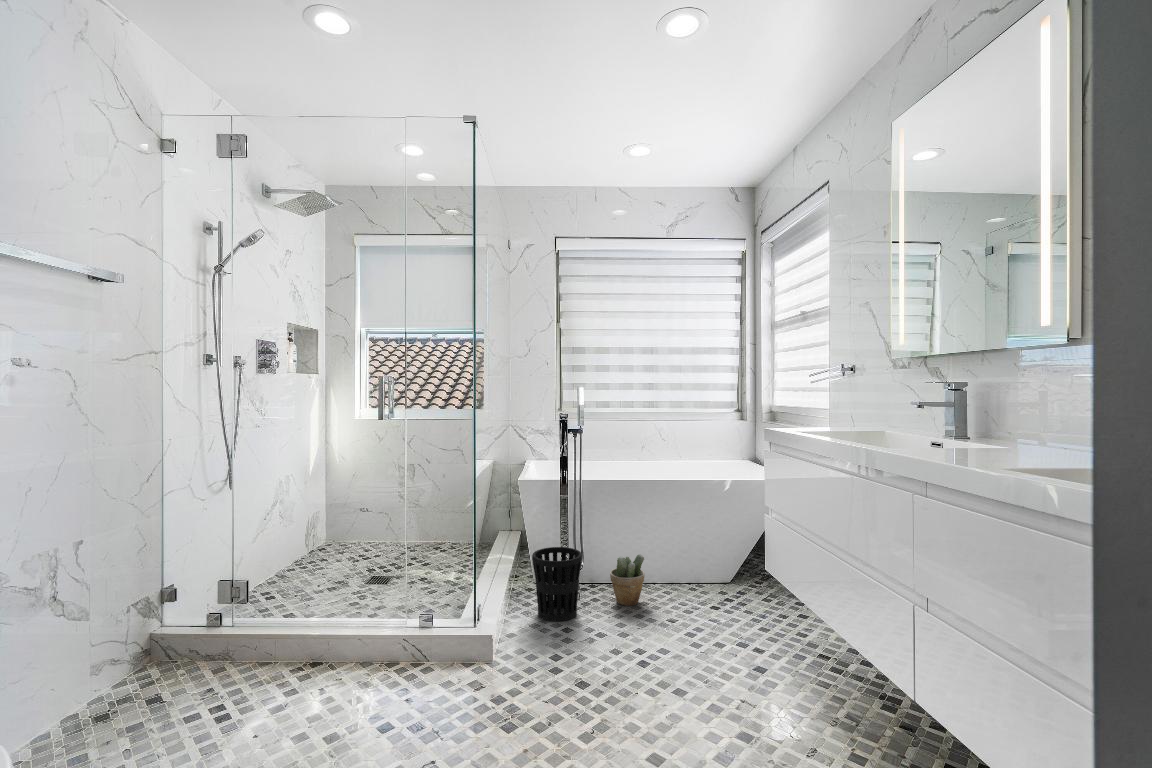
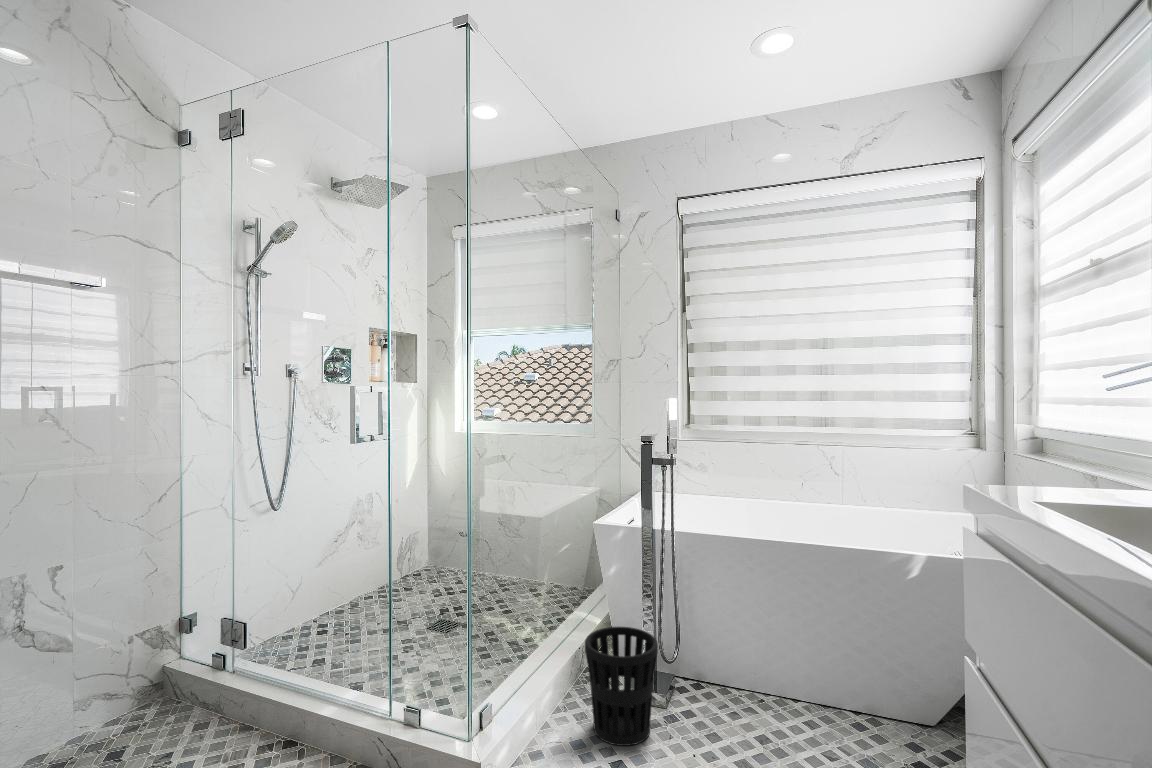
potted plant: present [610,554,645,606] -> none [710,657,764,739]

